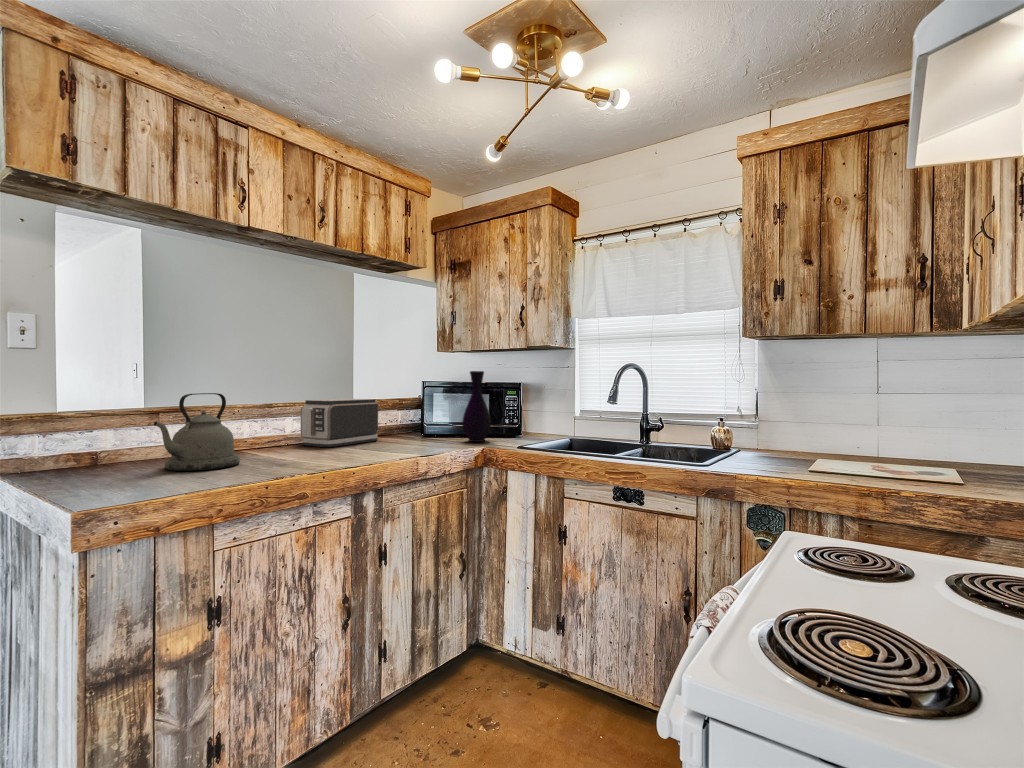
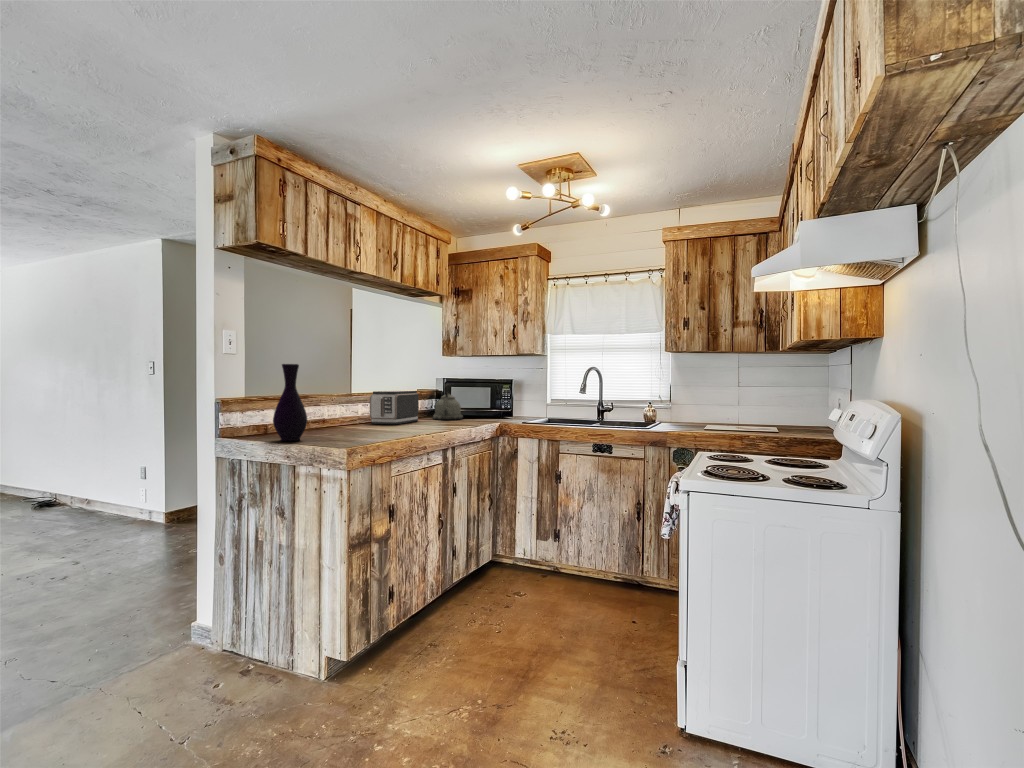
vase: present [462,371,491,442] -> present [273,364,307,441]
kettle: present [154,393,240,471] -> present [433,384,463,420]

